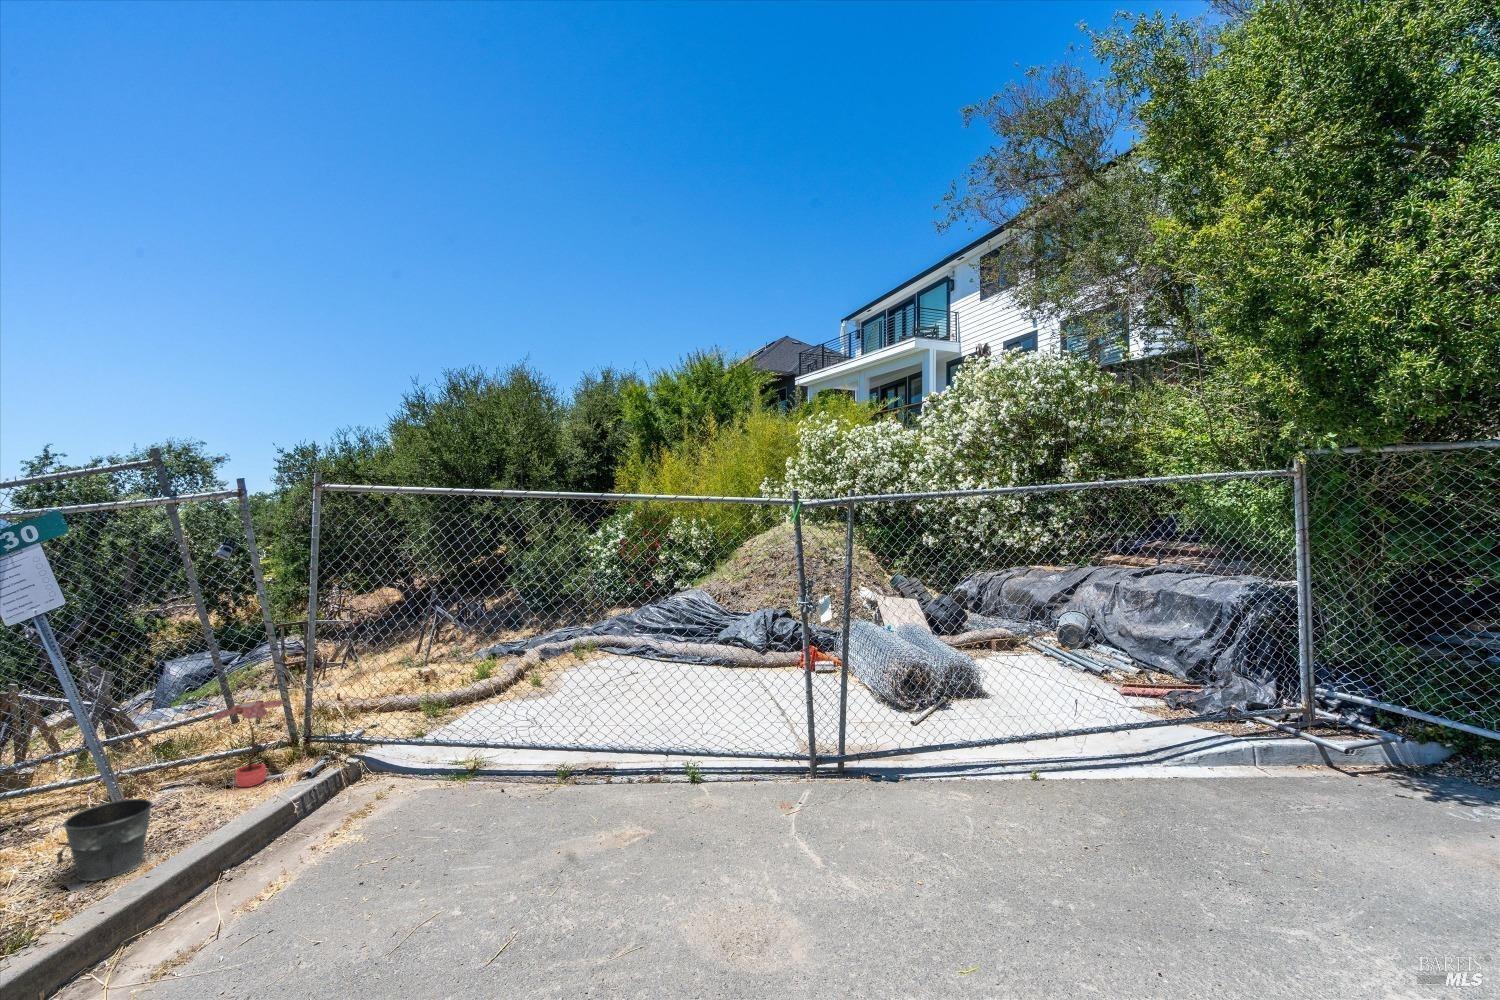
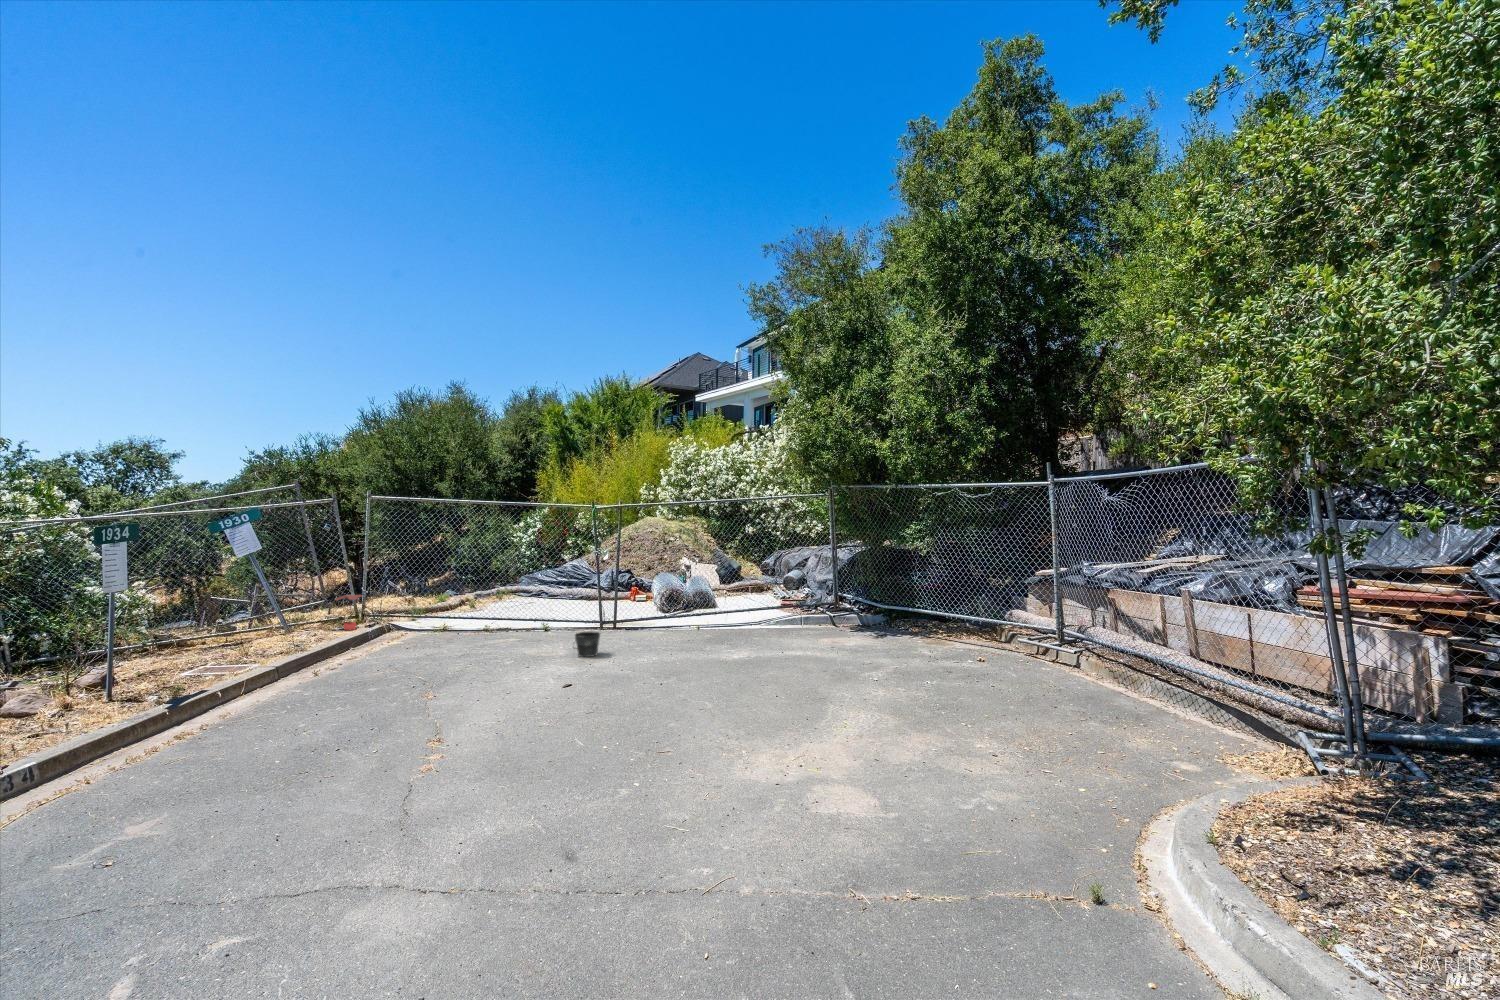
bucket: present [57,799,153,881] -> present [574,632,600,657]

